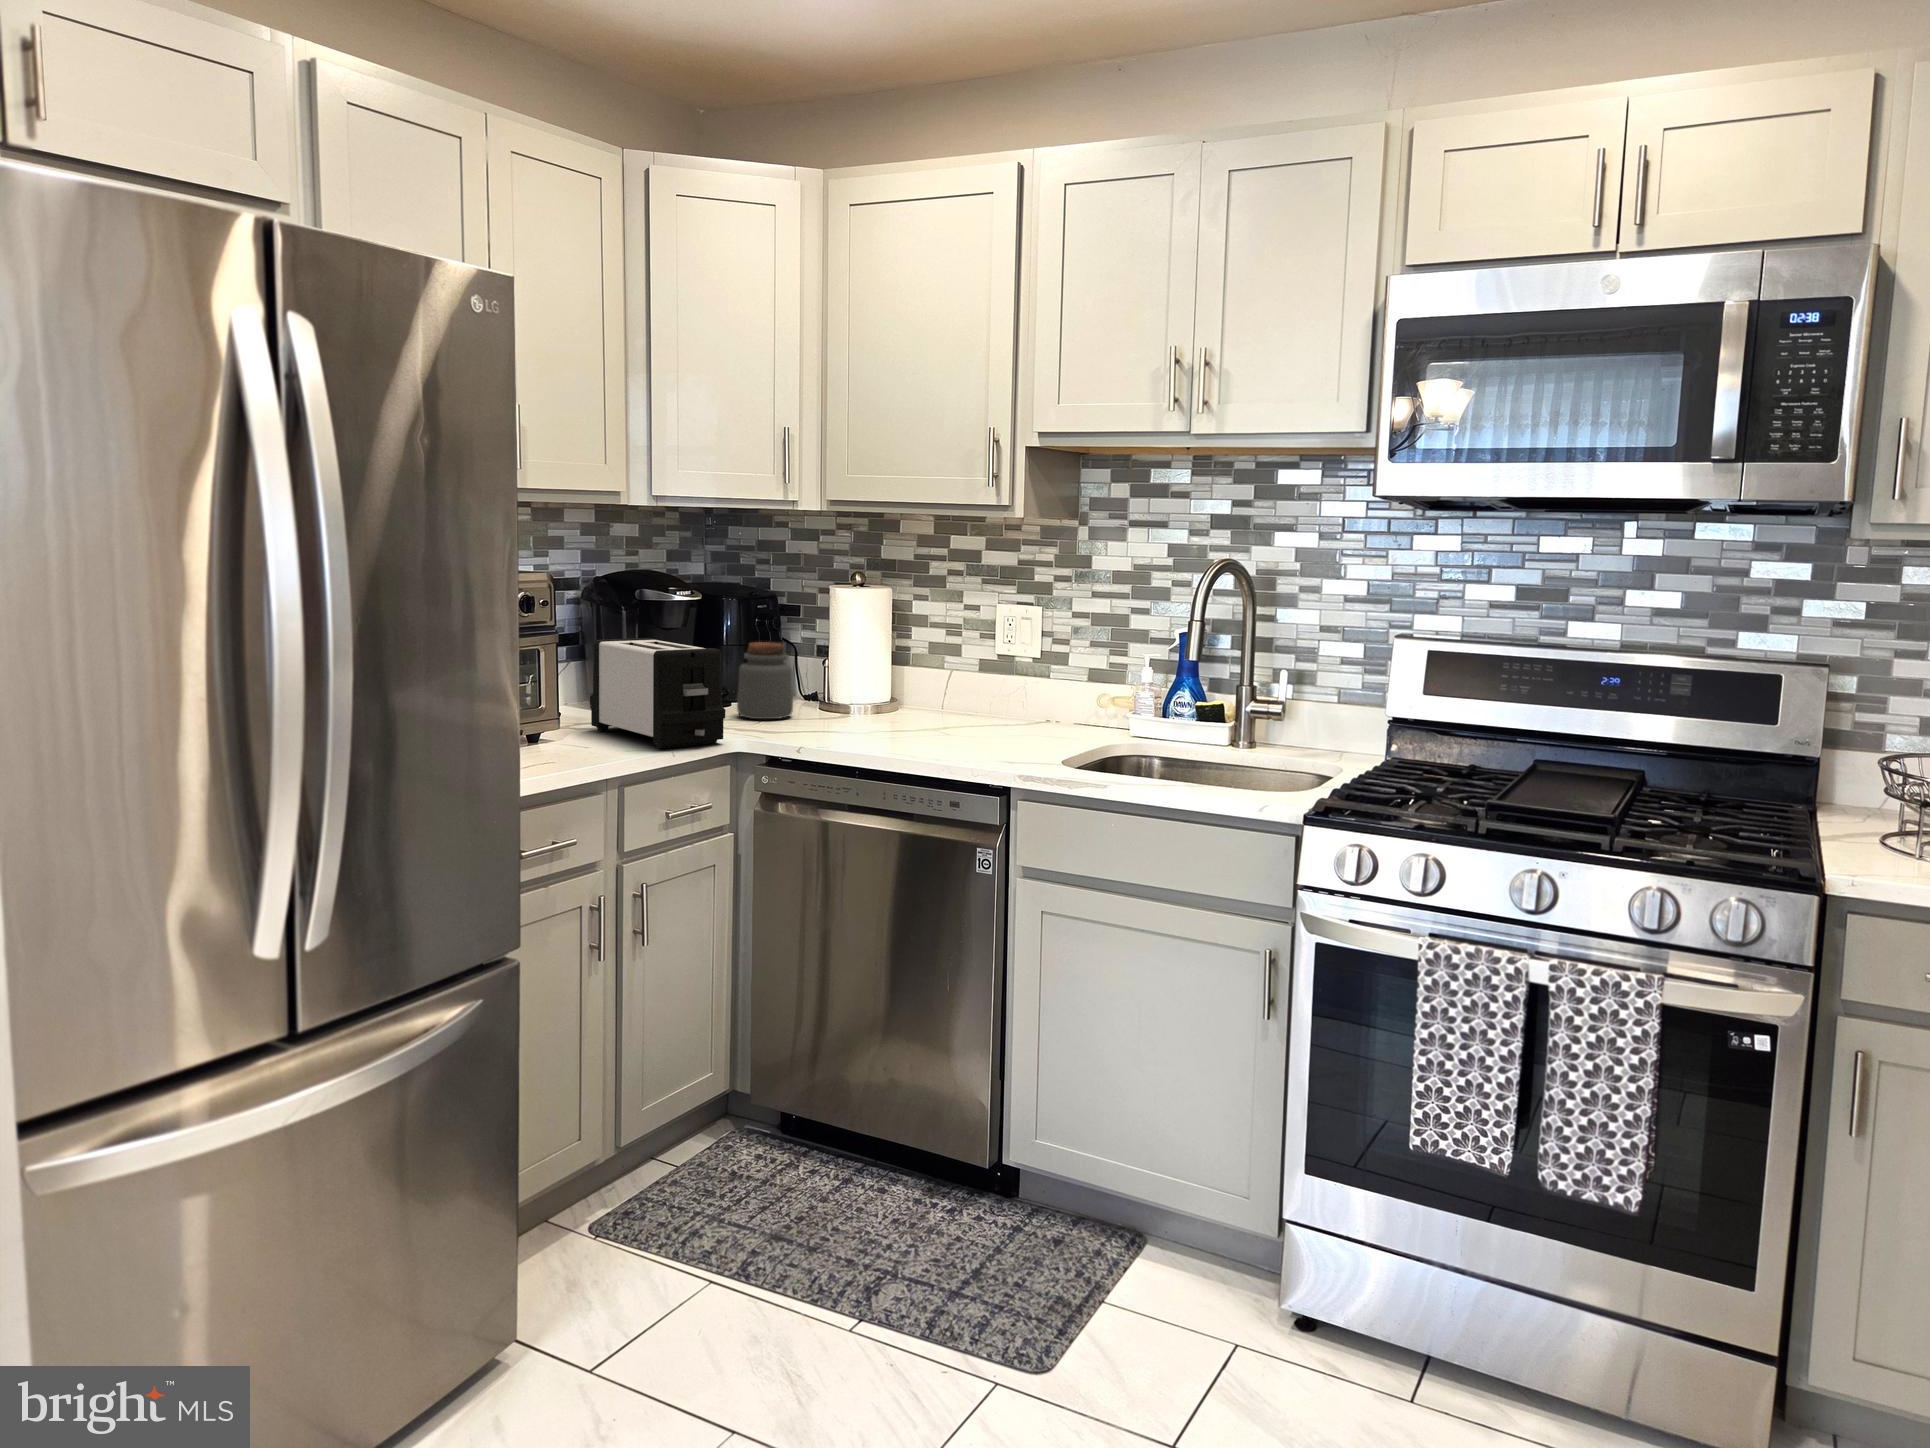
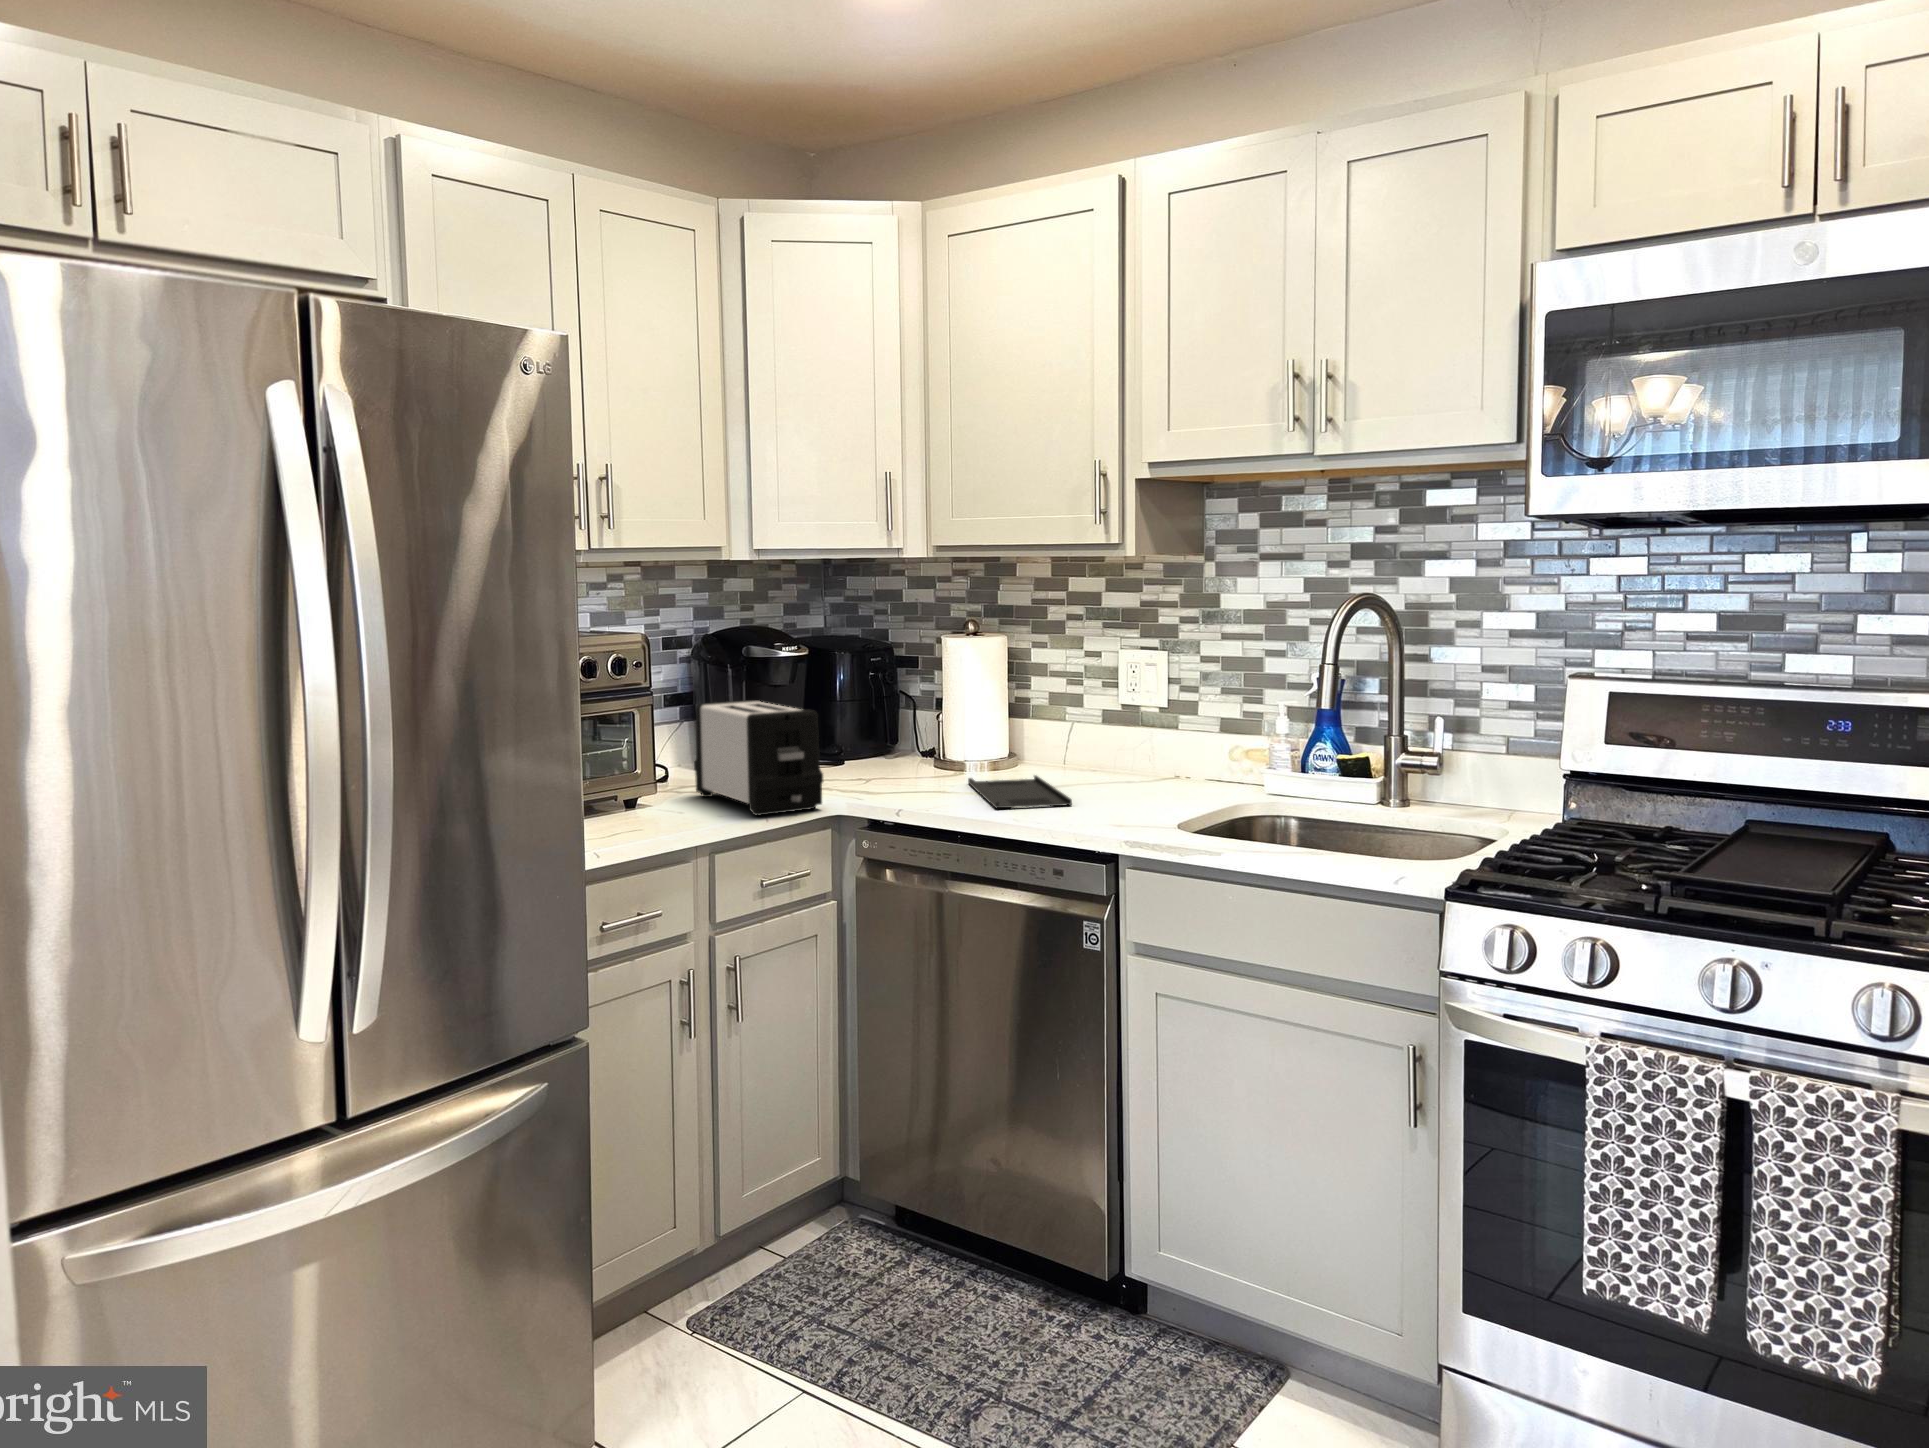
jar: present [737,642,793,719] -> none [848,700,906,781]
tray: none [855,716,960,745] -> present [968,775,1072,808]

